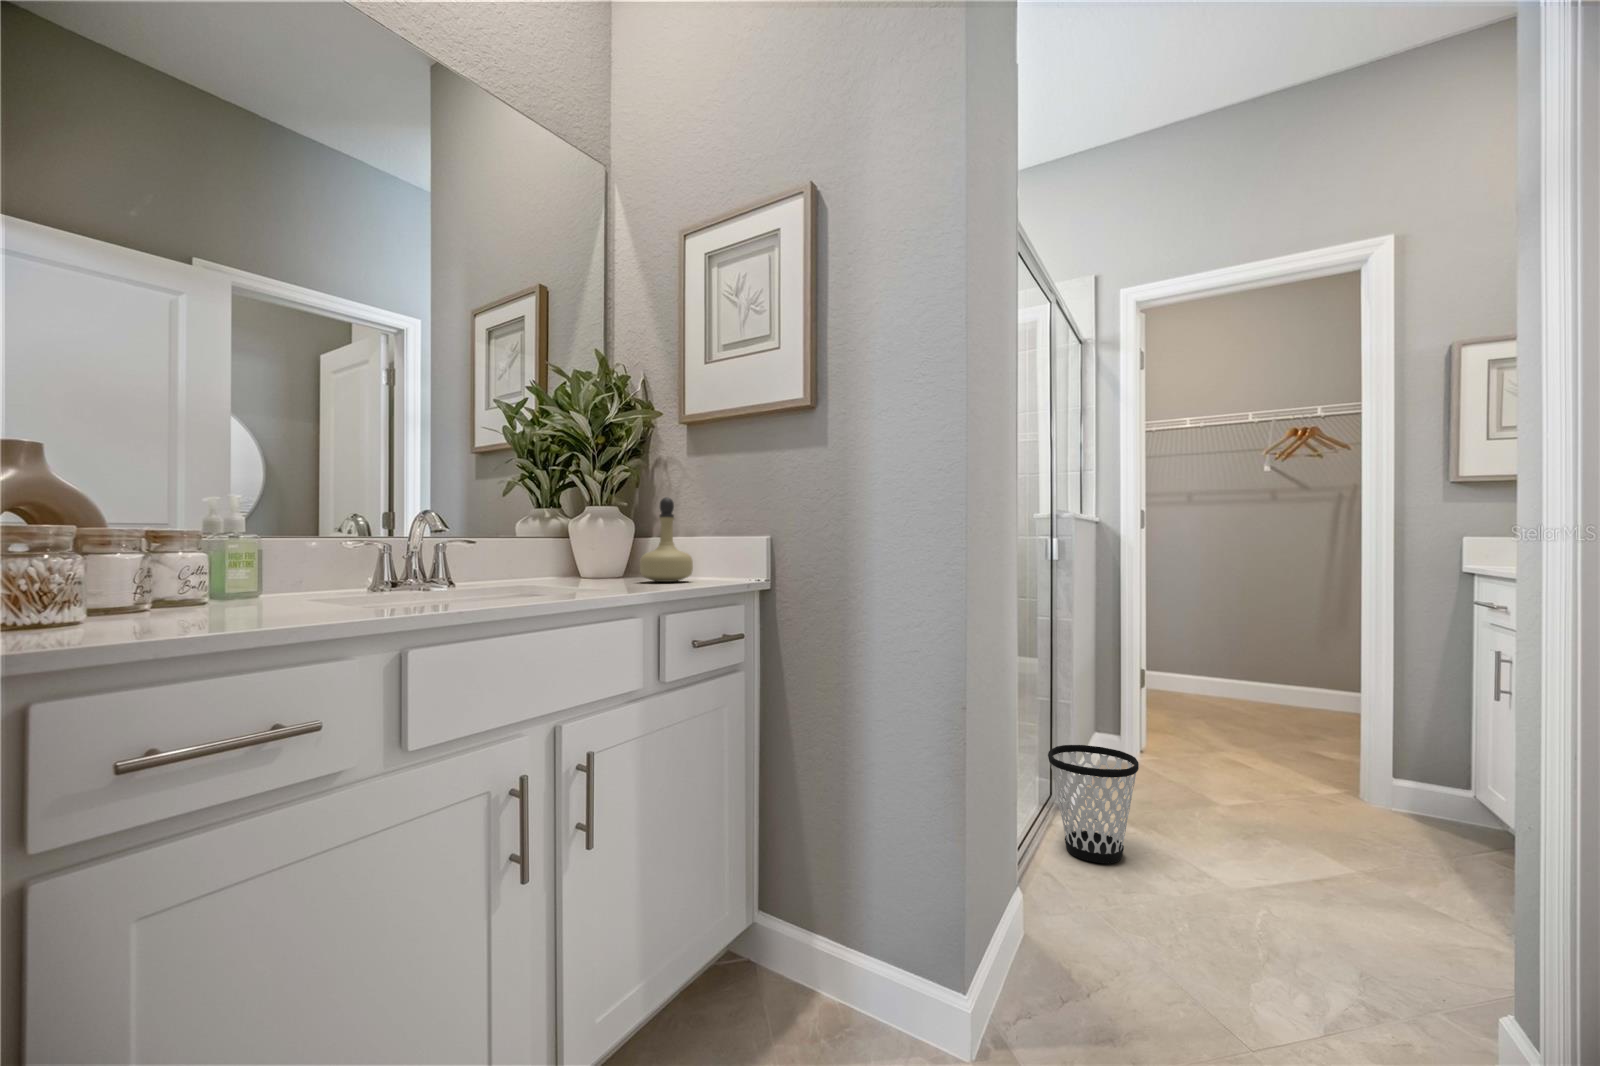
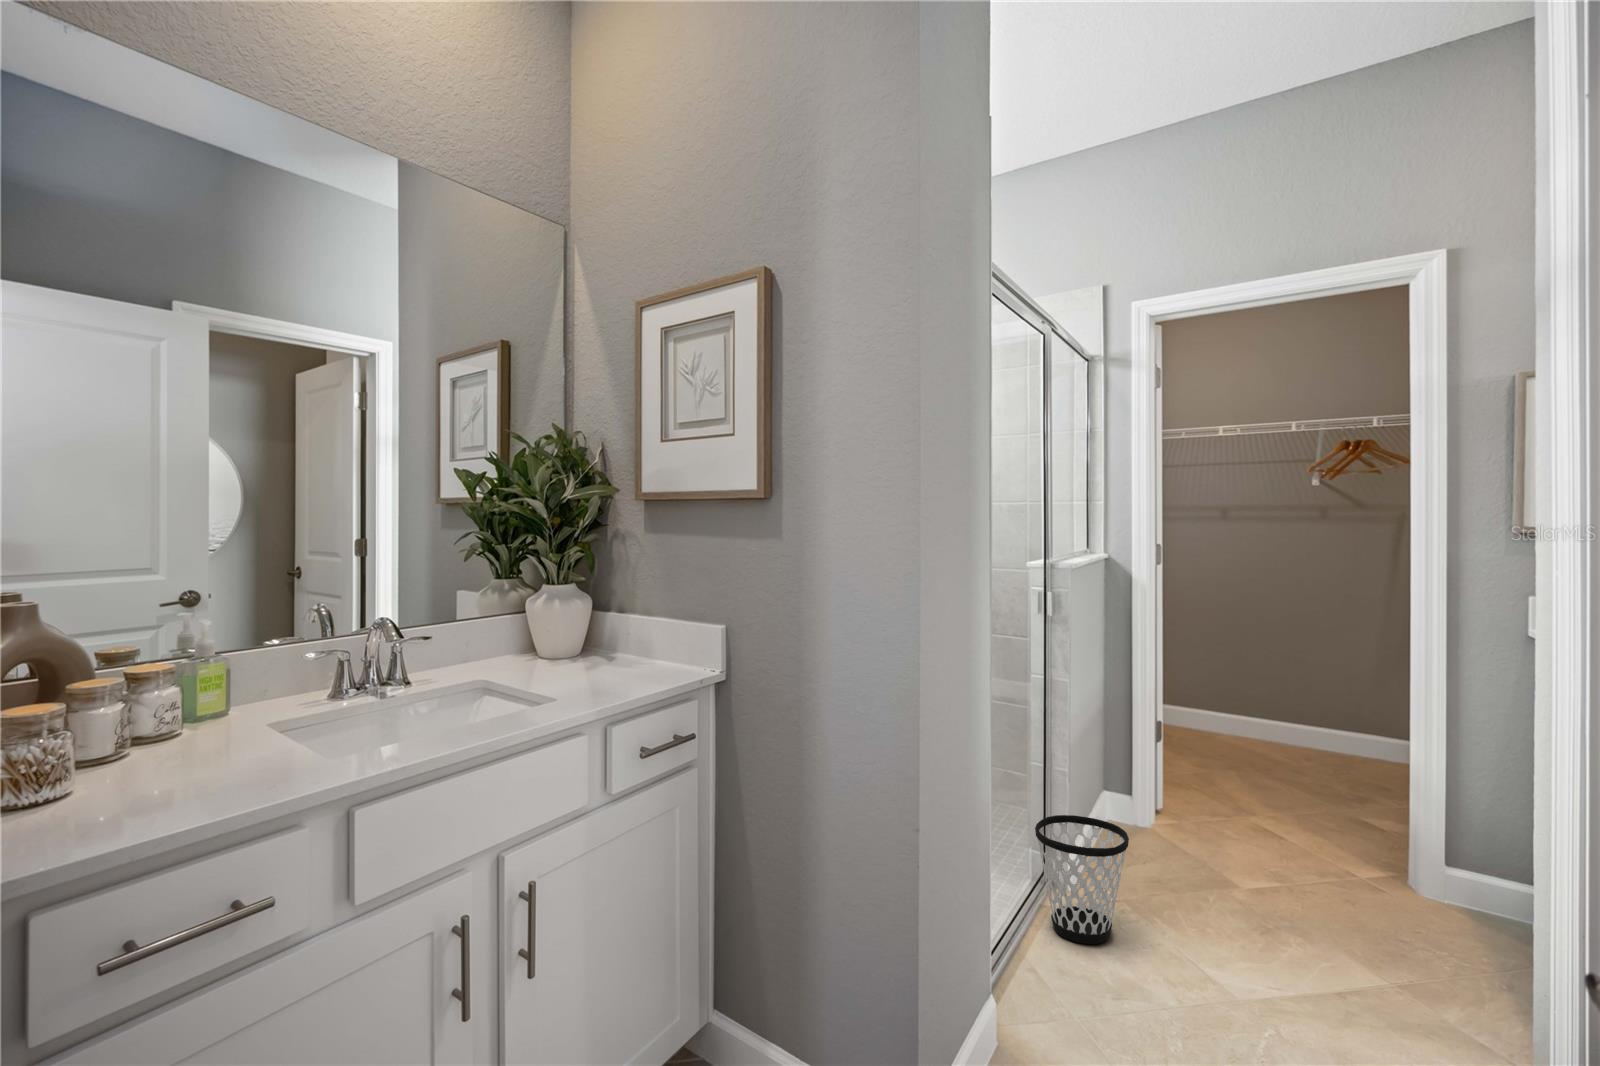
perfume bottle: present [640,497,693,582] -> none [596,583,651,672]

